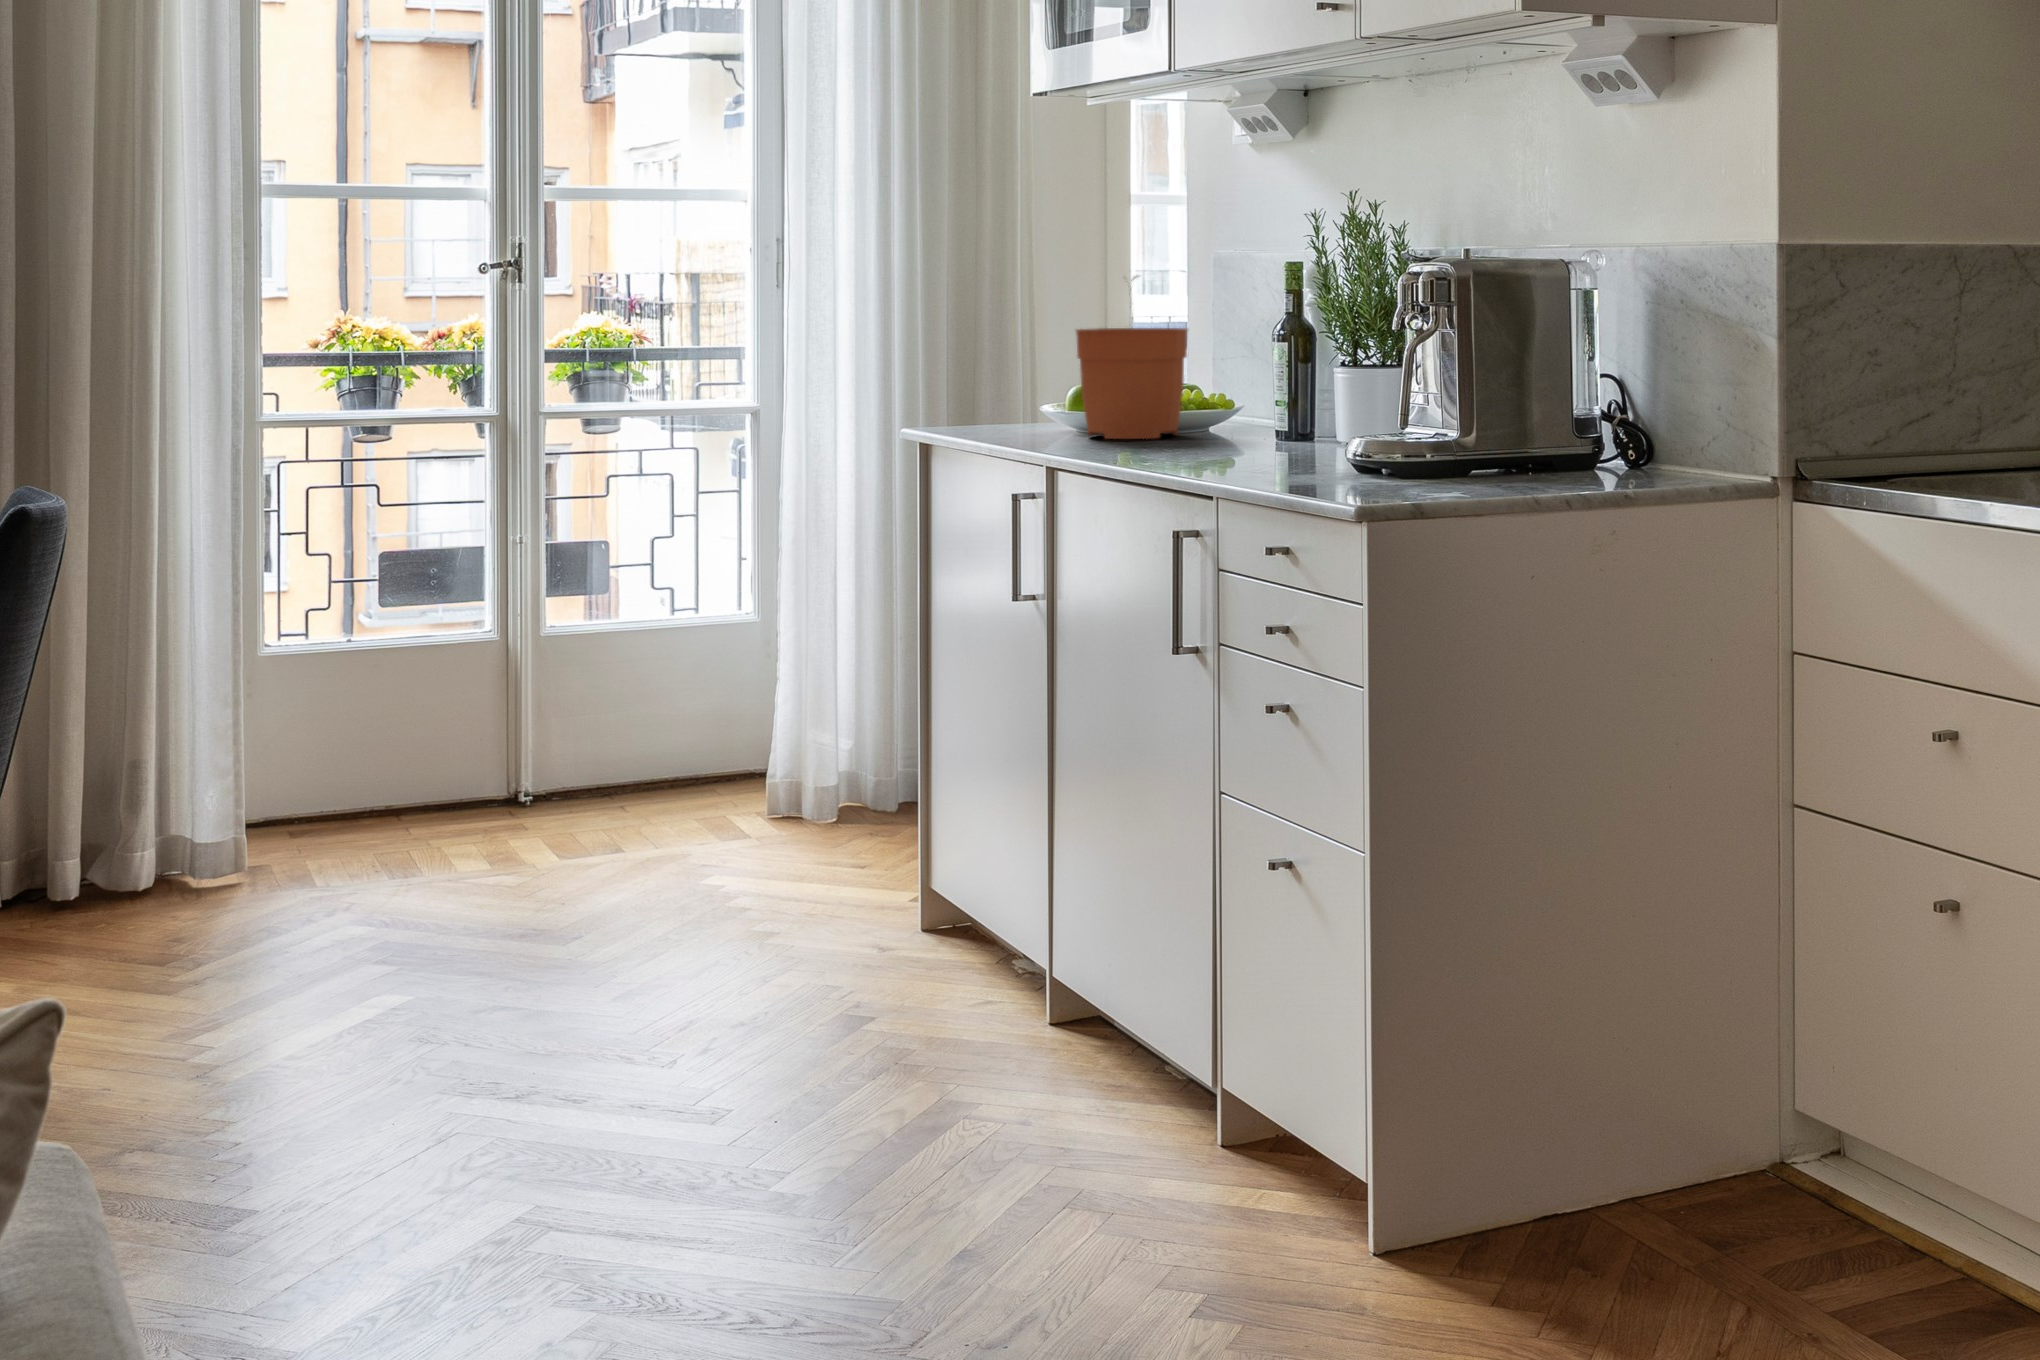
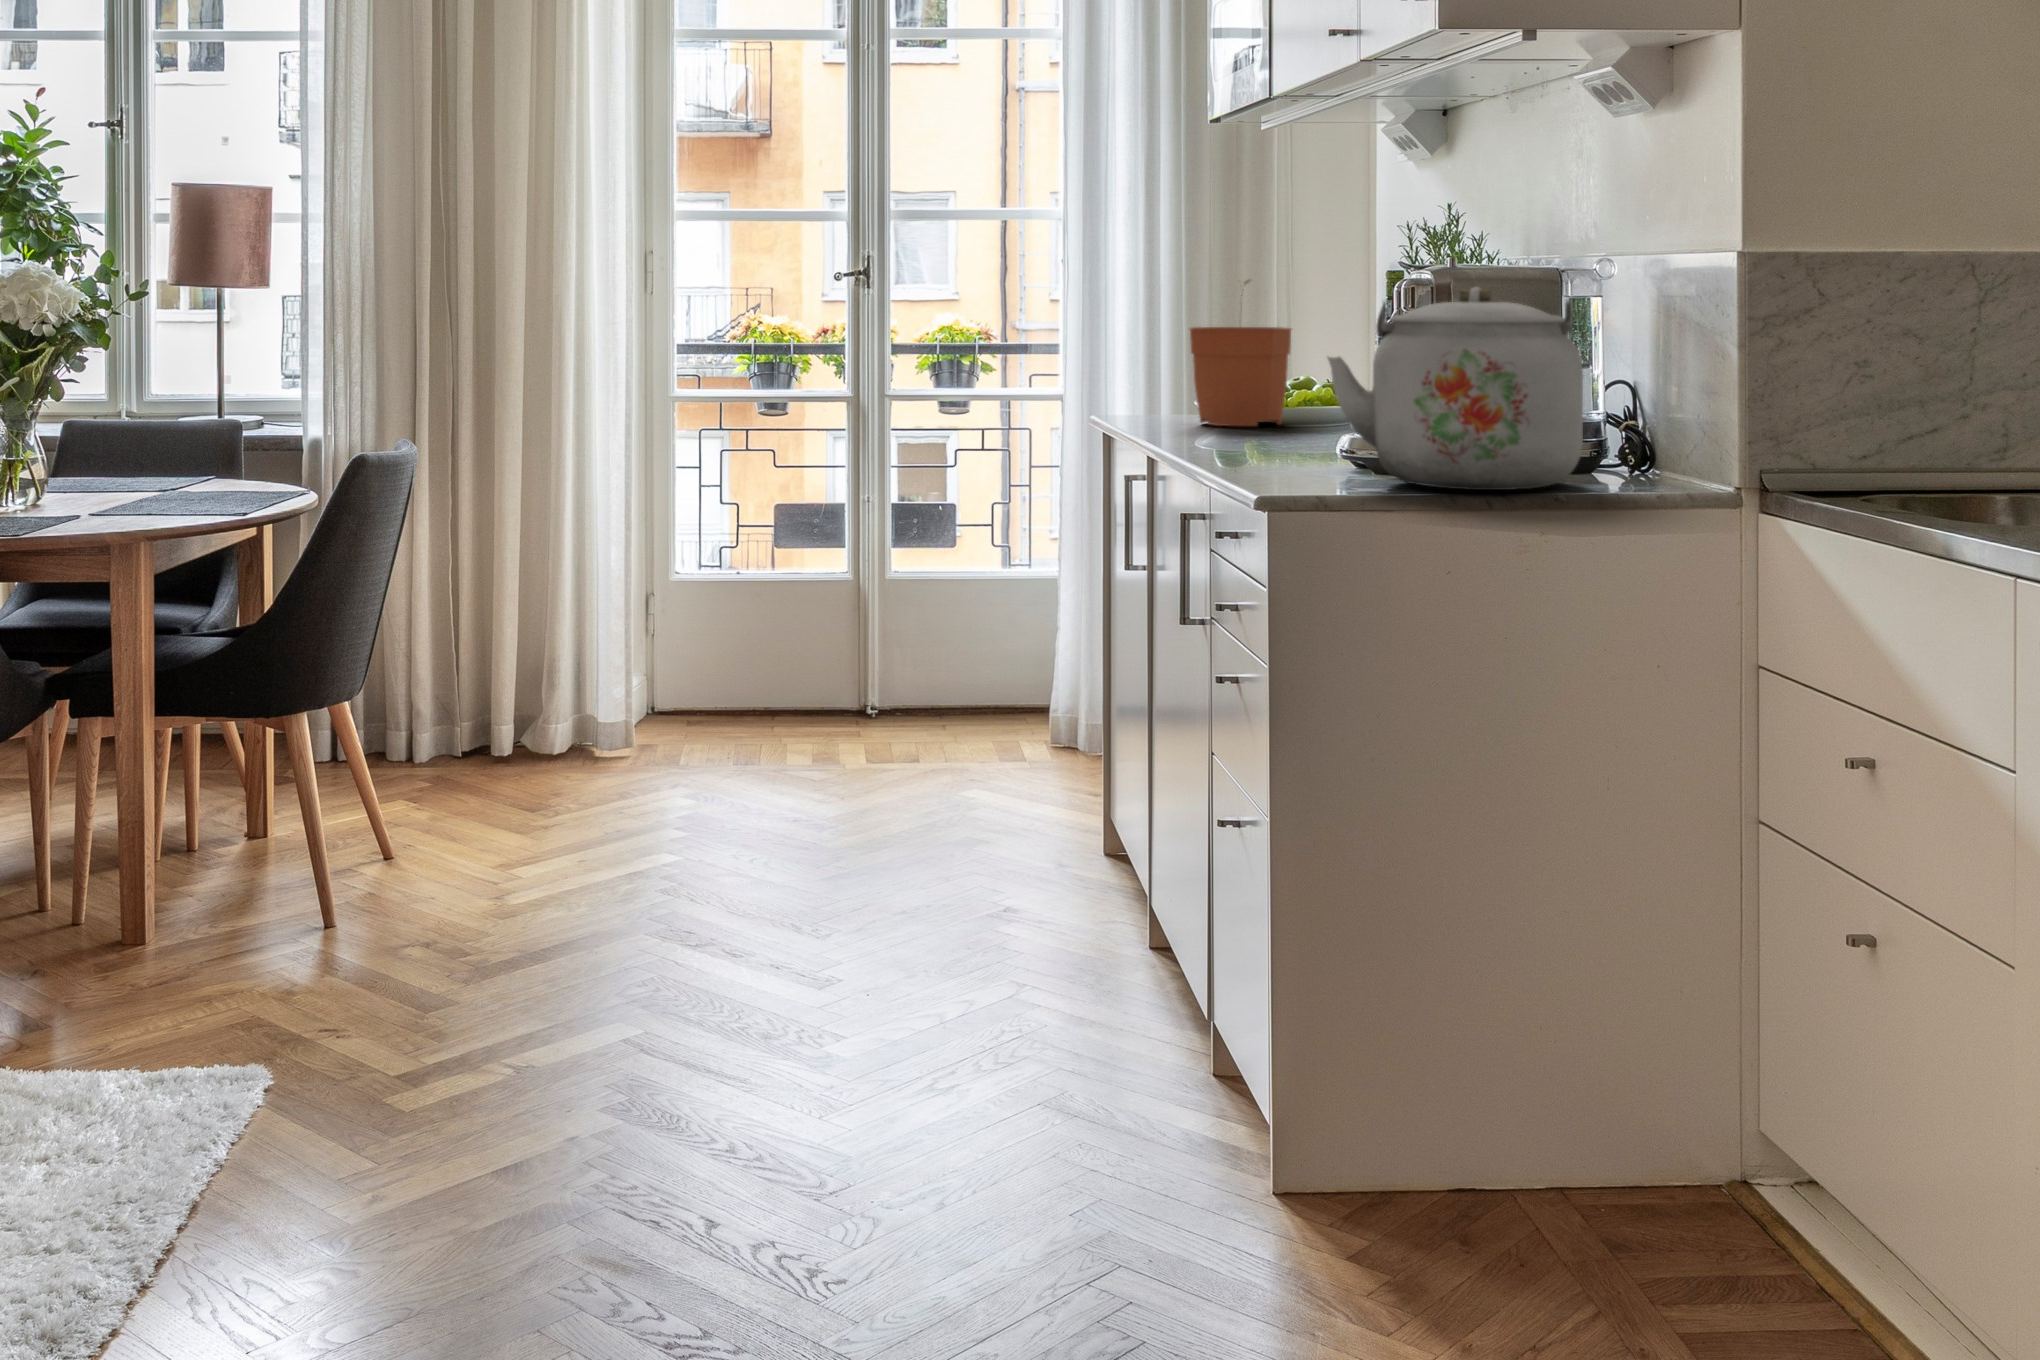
kettle: none [1390,282,1646,494] -> present [1327,287,1583,490]

